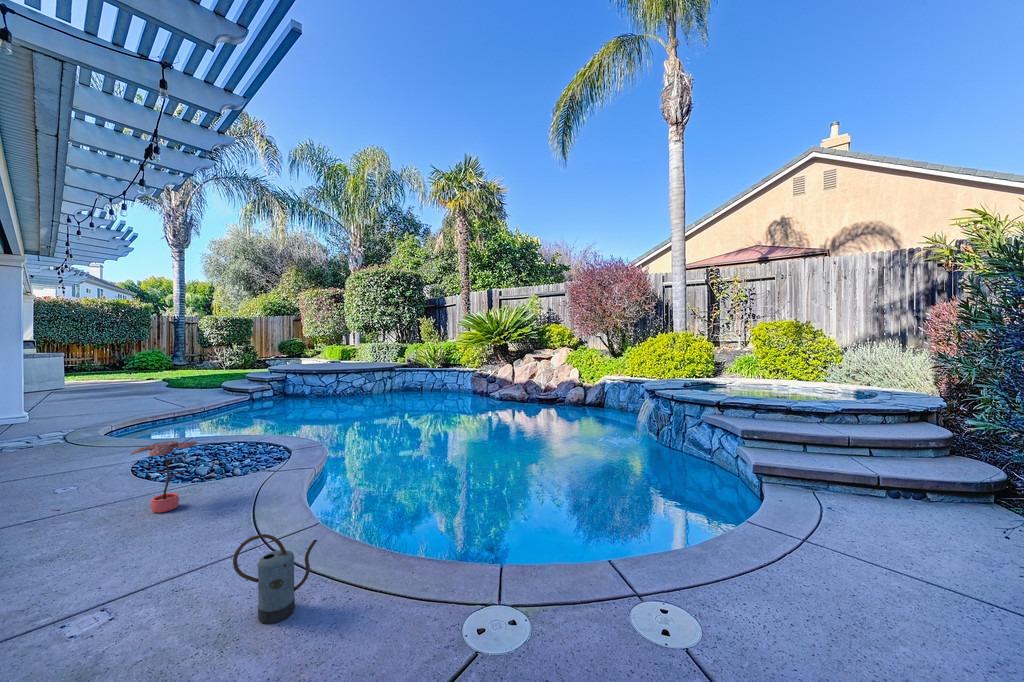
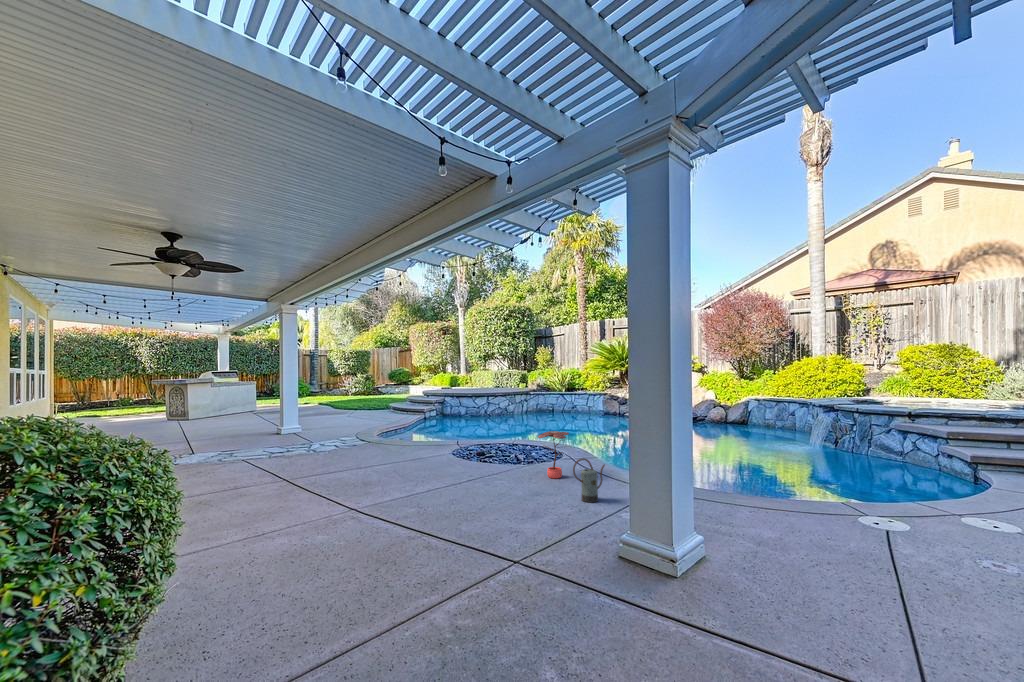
watering can: present [233,534,317,624] -> present [573,458,605,503]

